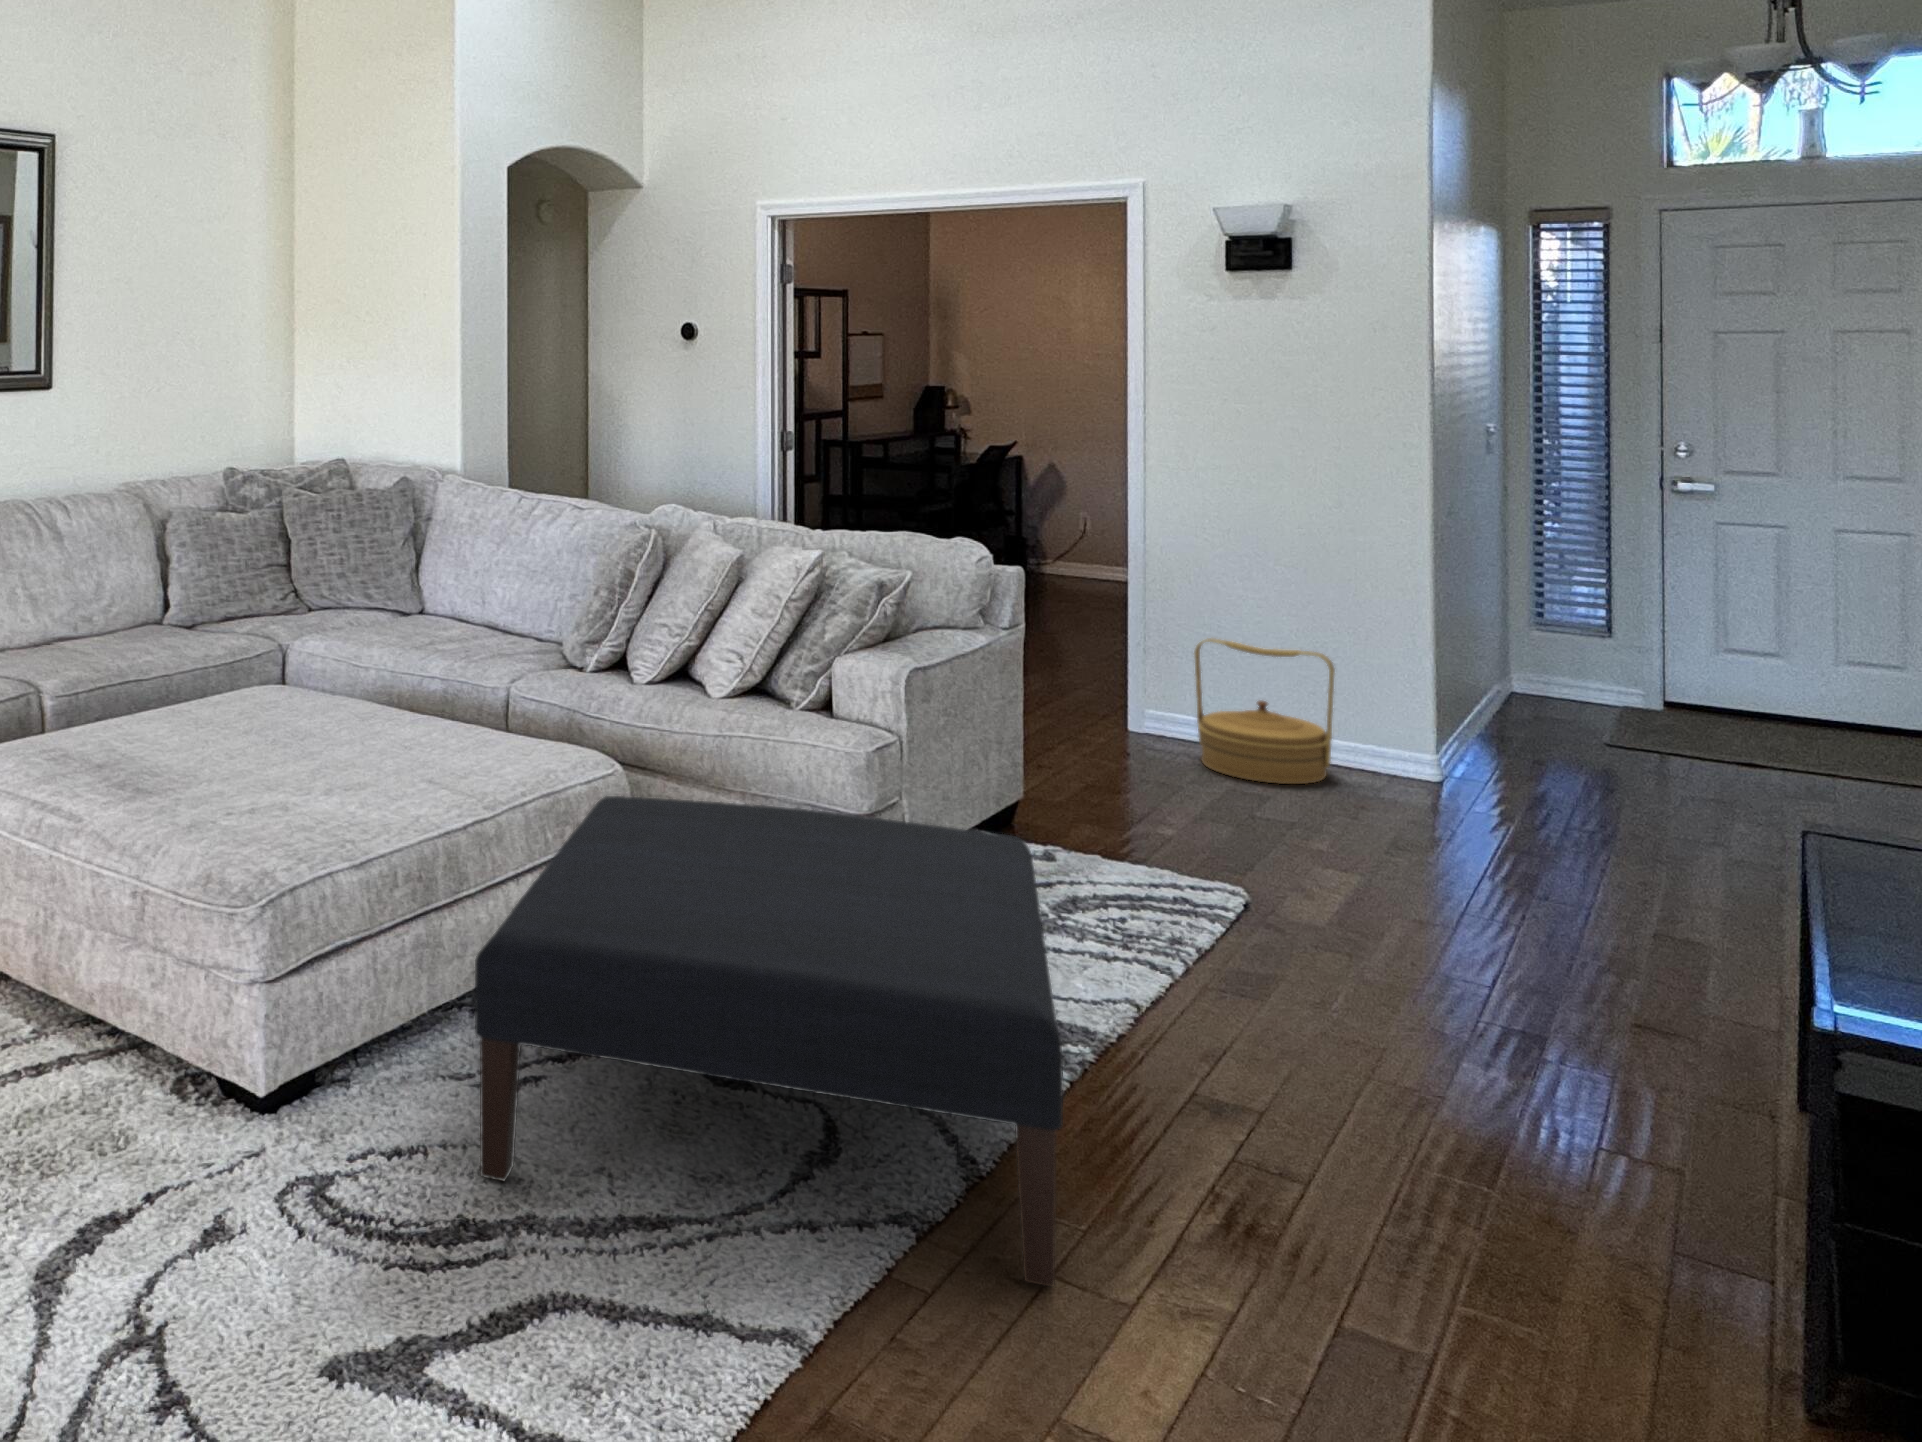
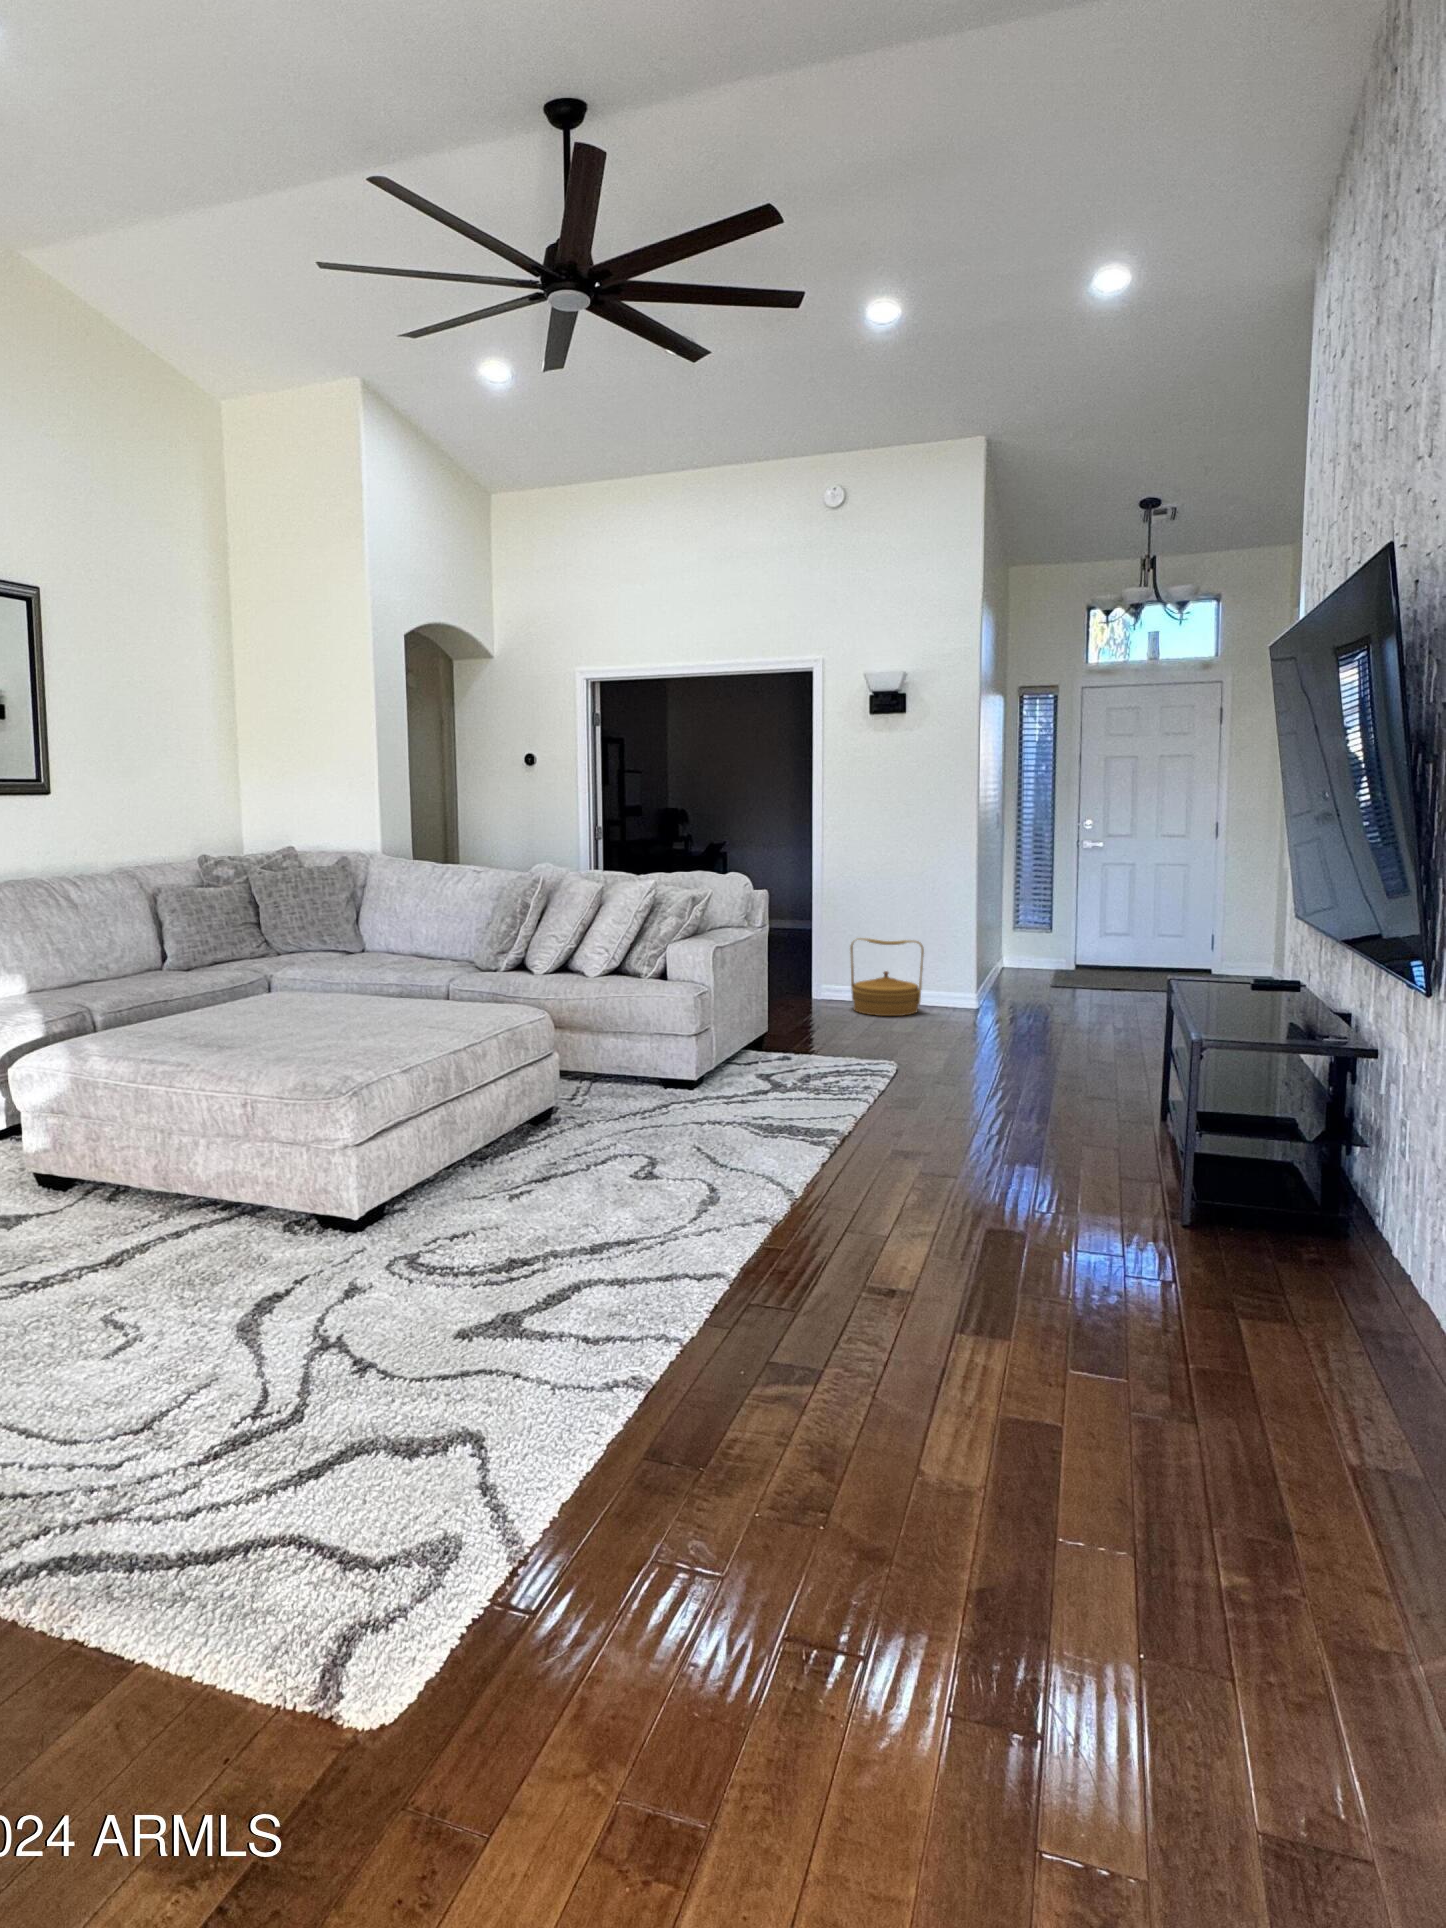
ottoman: present [475,796,1063,1287] -> none [507,1023,852,1240]

